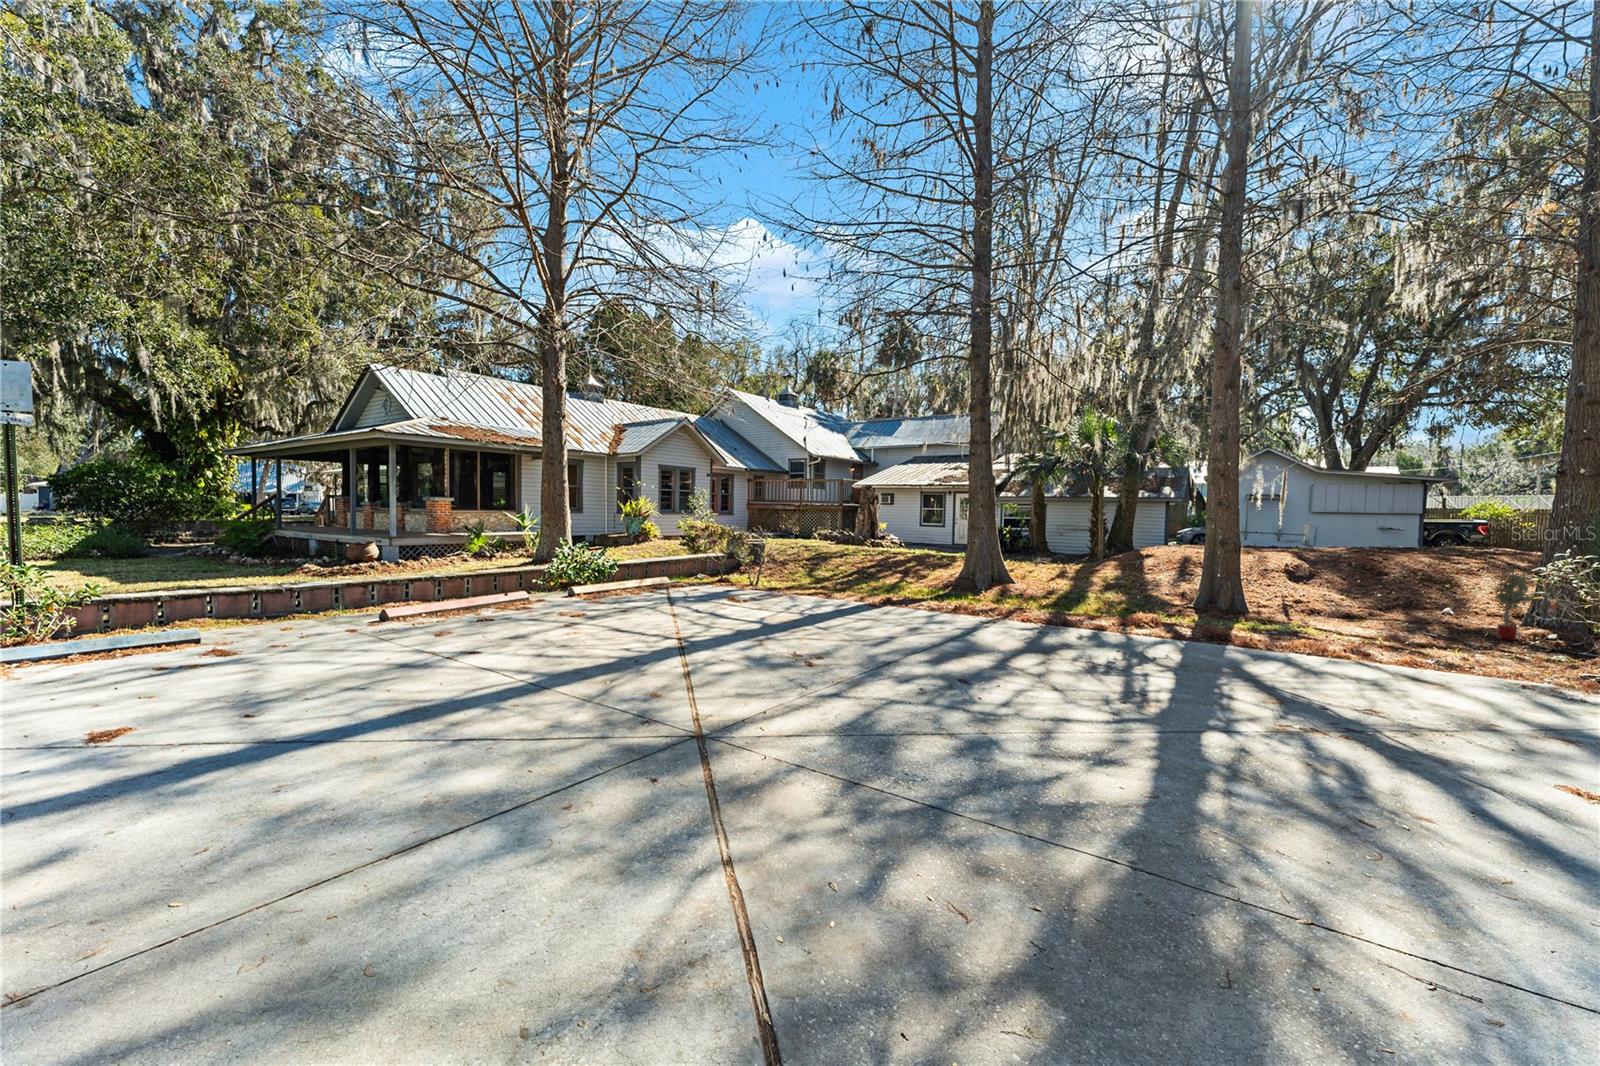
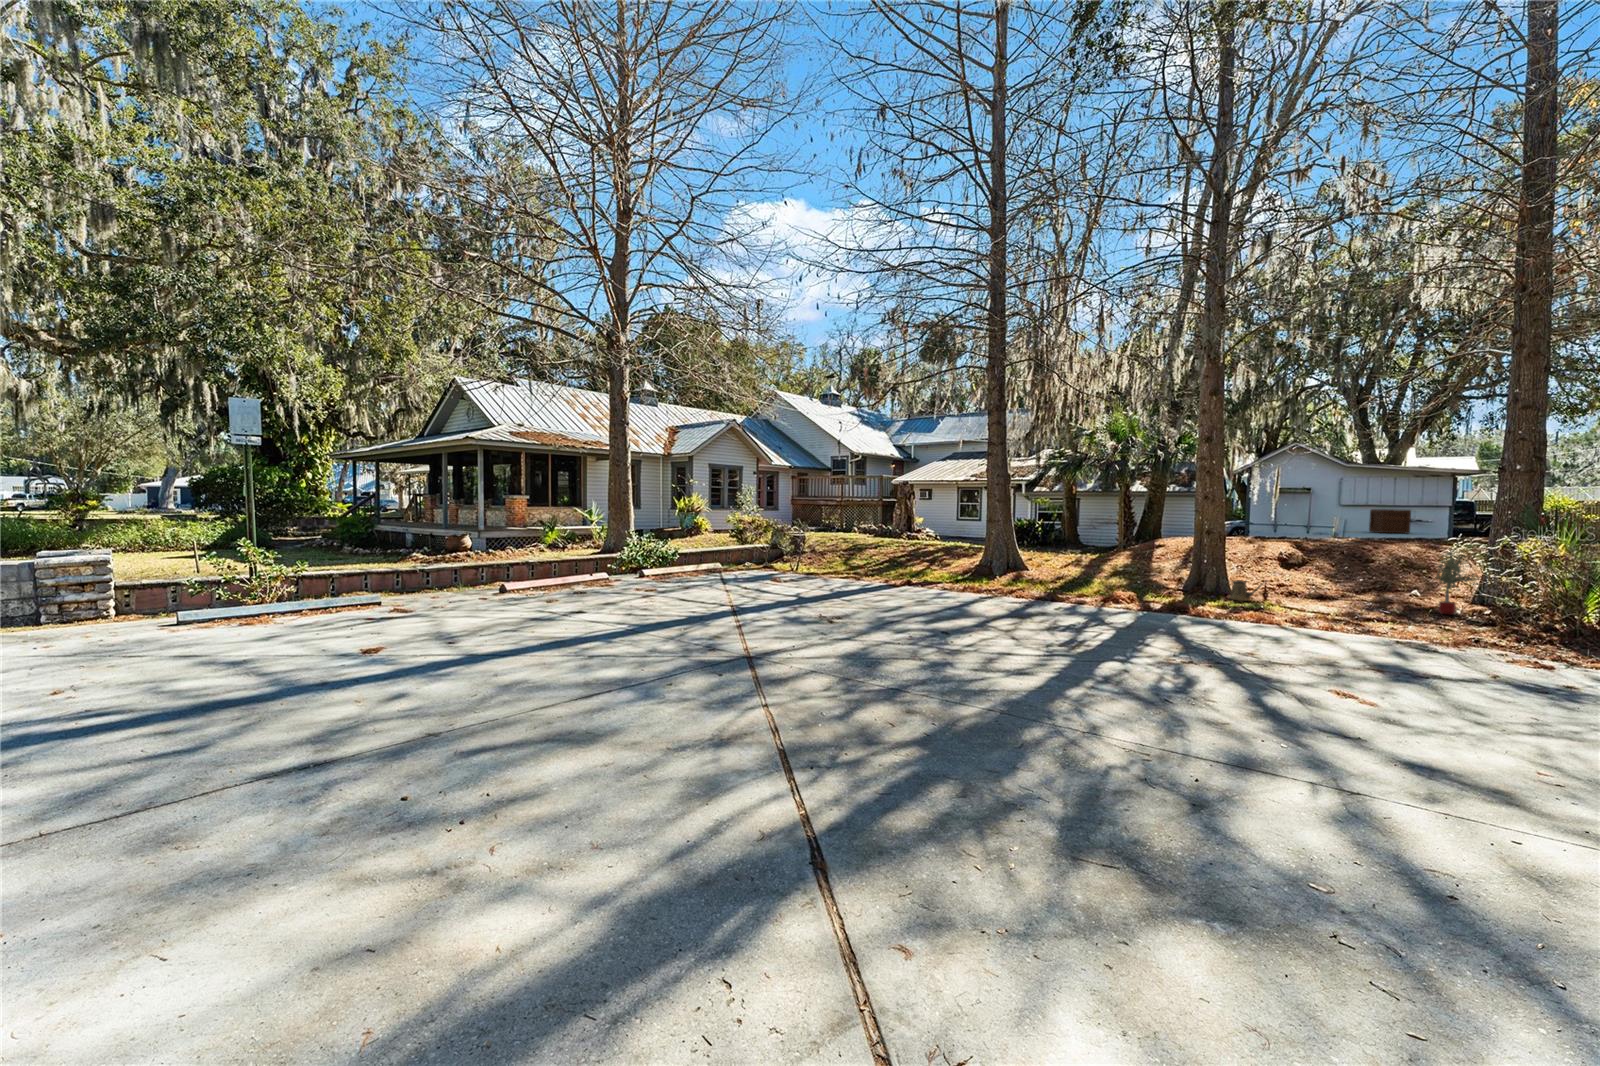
wooden crate: none [1340,516,1383,541] -> present [1369,509,1411,534]
watering can: none [1249,599,1301,623] -> present [1226,580,1264,601]

